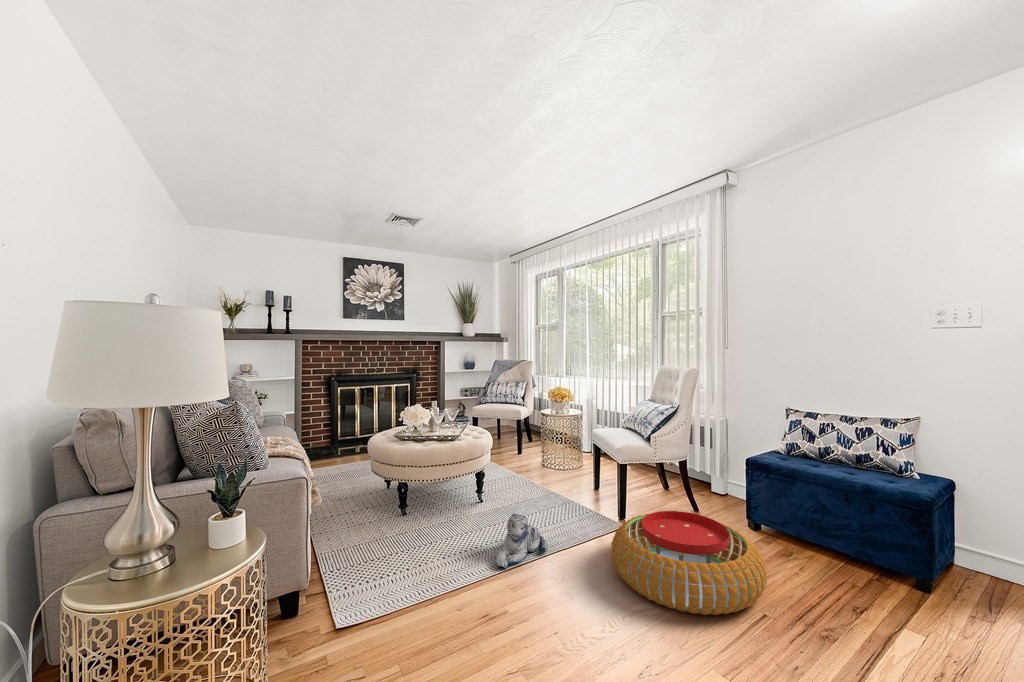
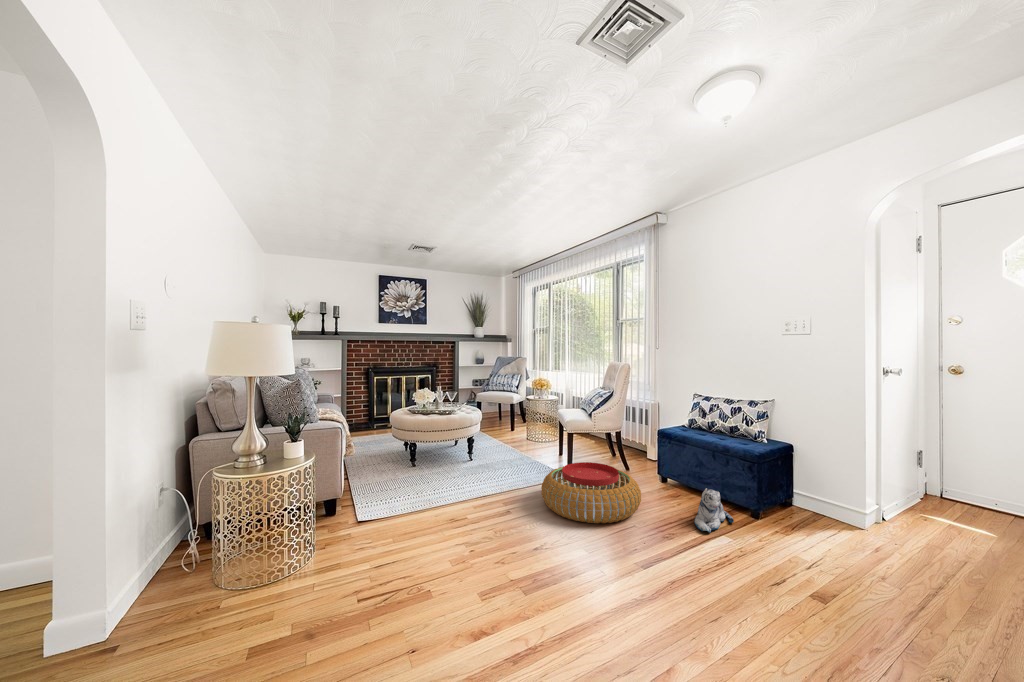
plush toy: present [496,514,547,568] -> present [694,488,734,532]

